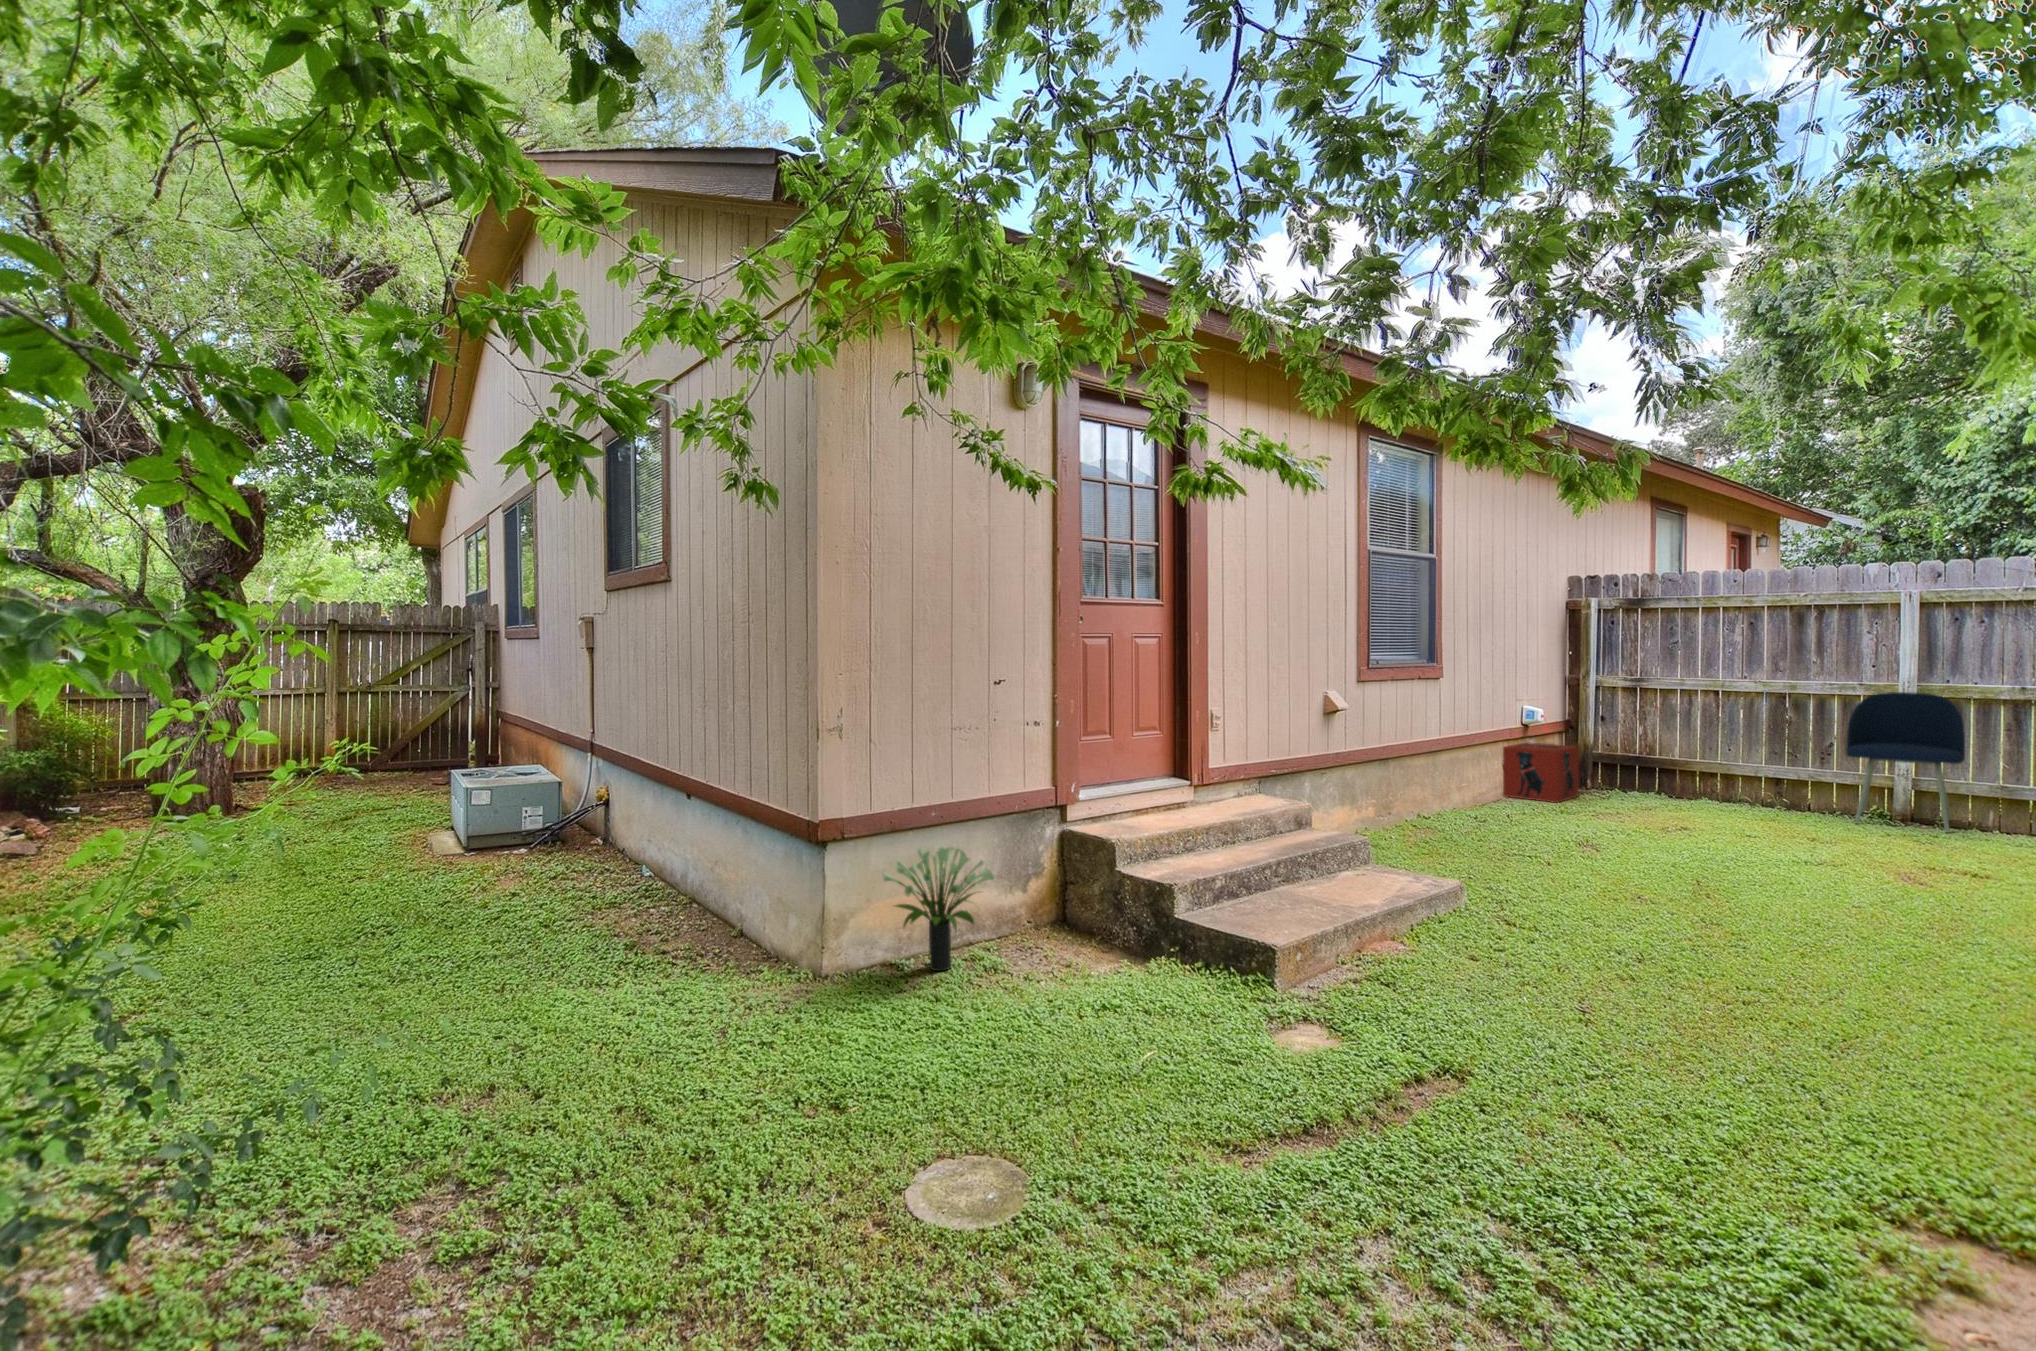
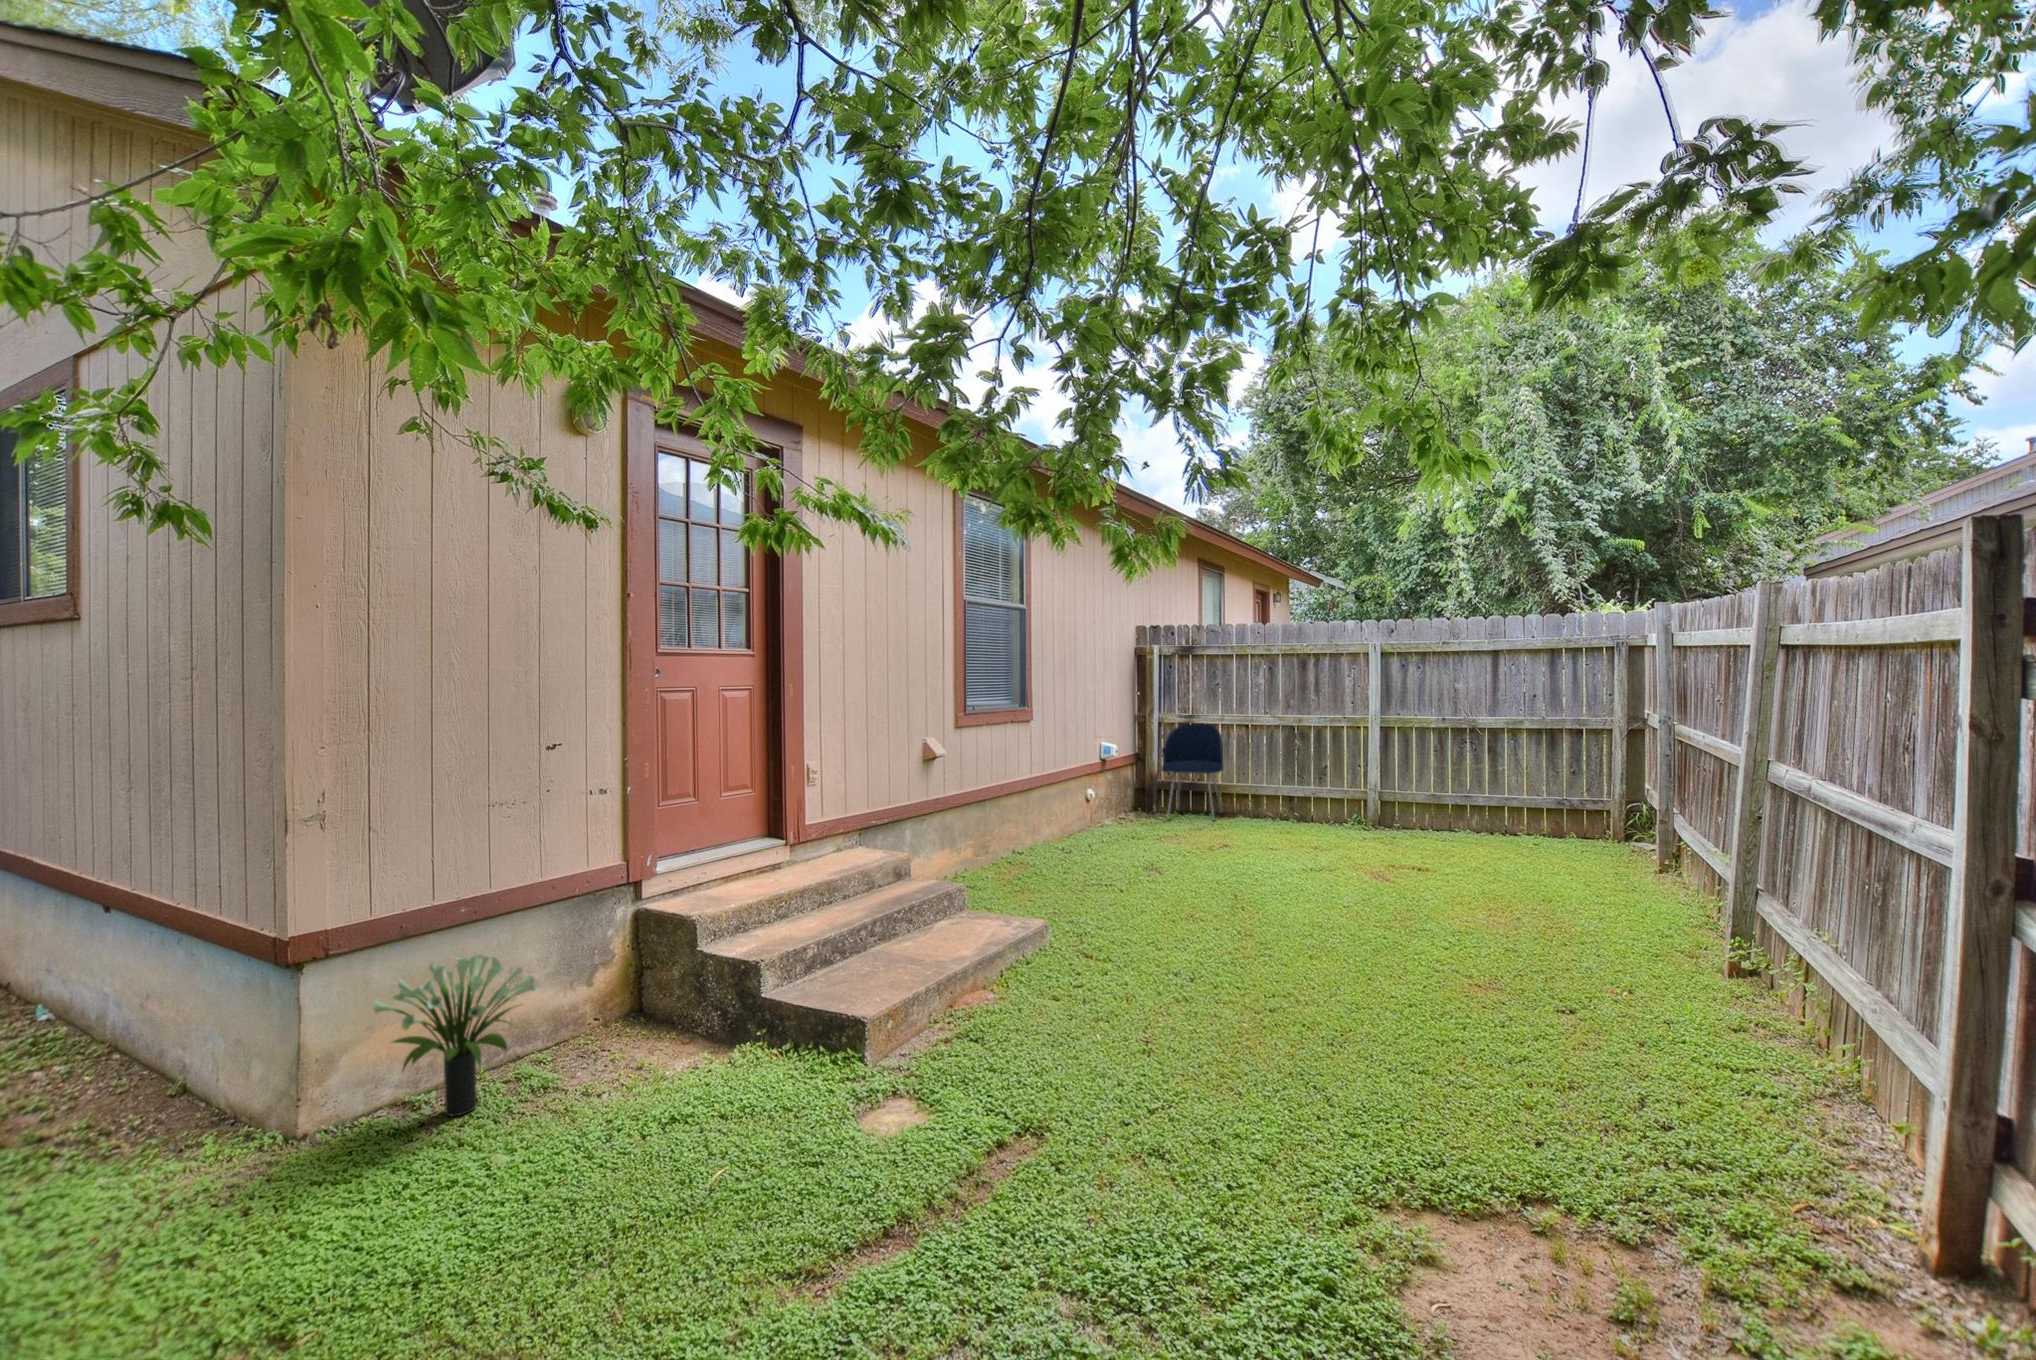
chair: present [1846,692,1965,833] -> present [1162,723,1223,821]
storage box: present [1503,742,1579,803] -> none [1089,777,1149,831]

